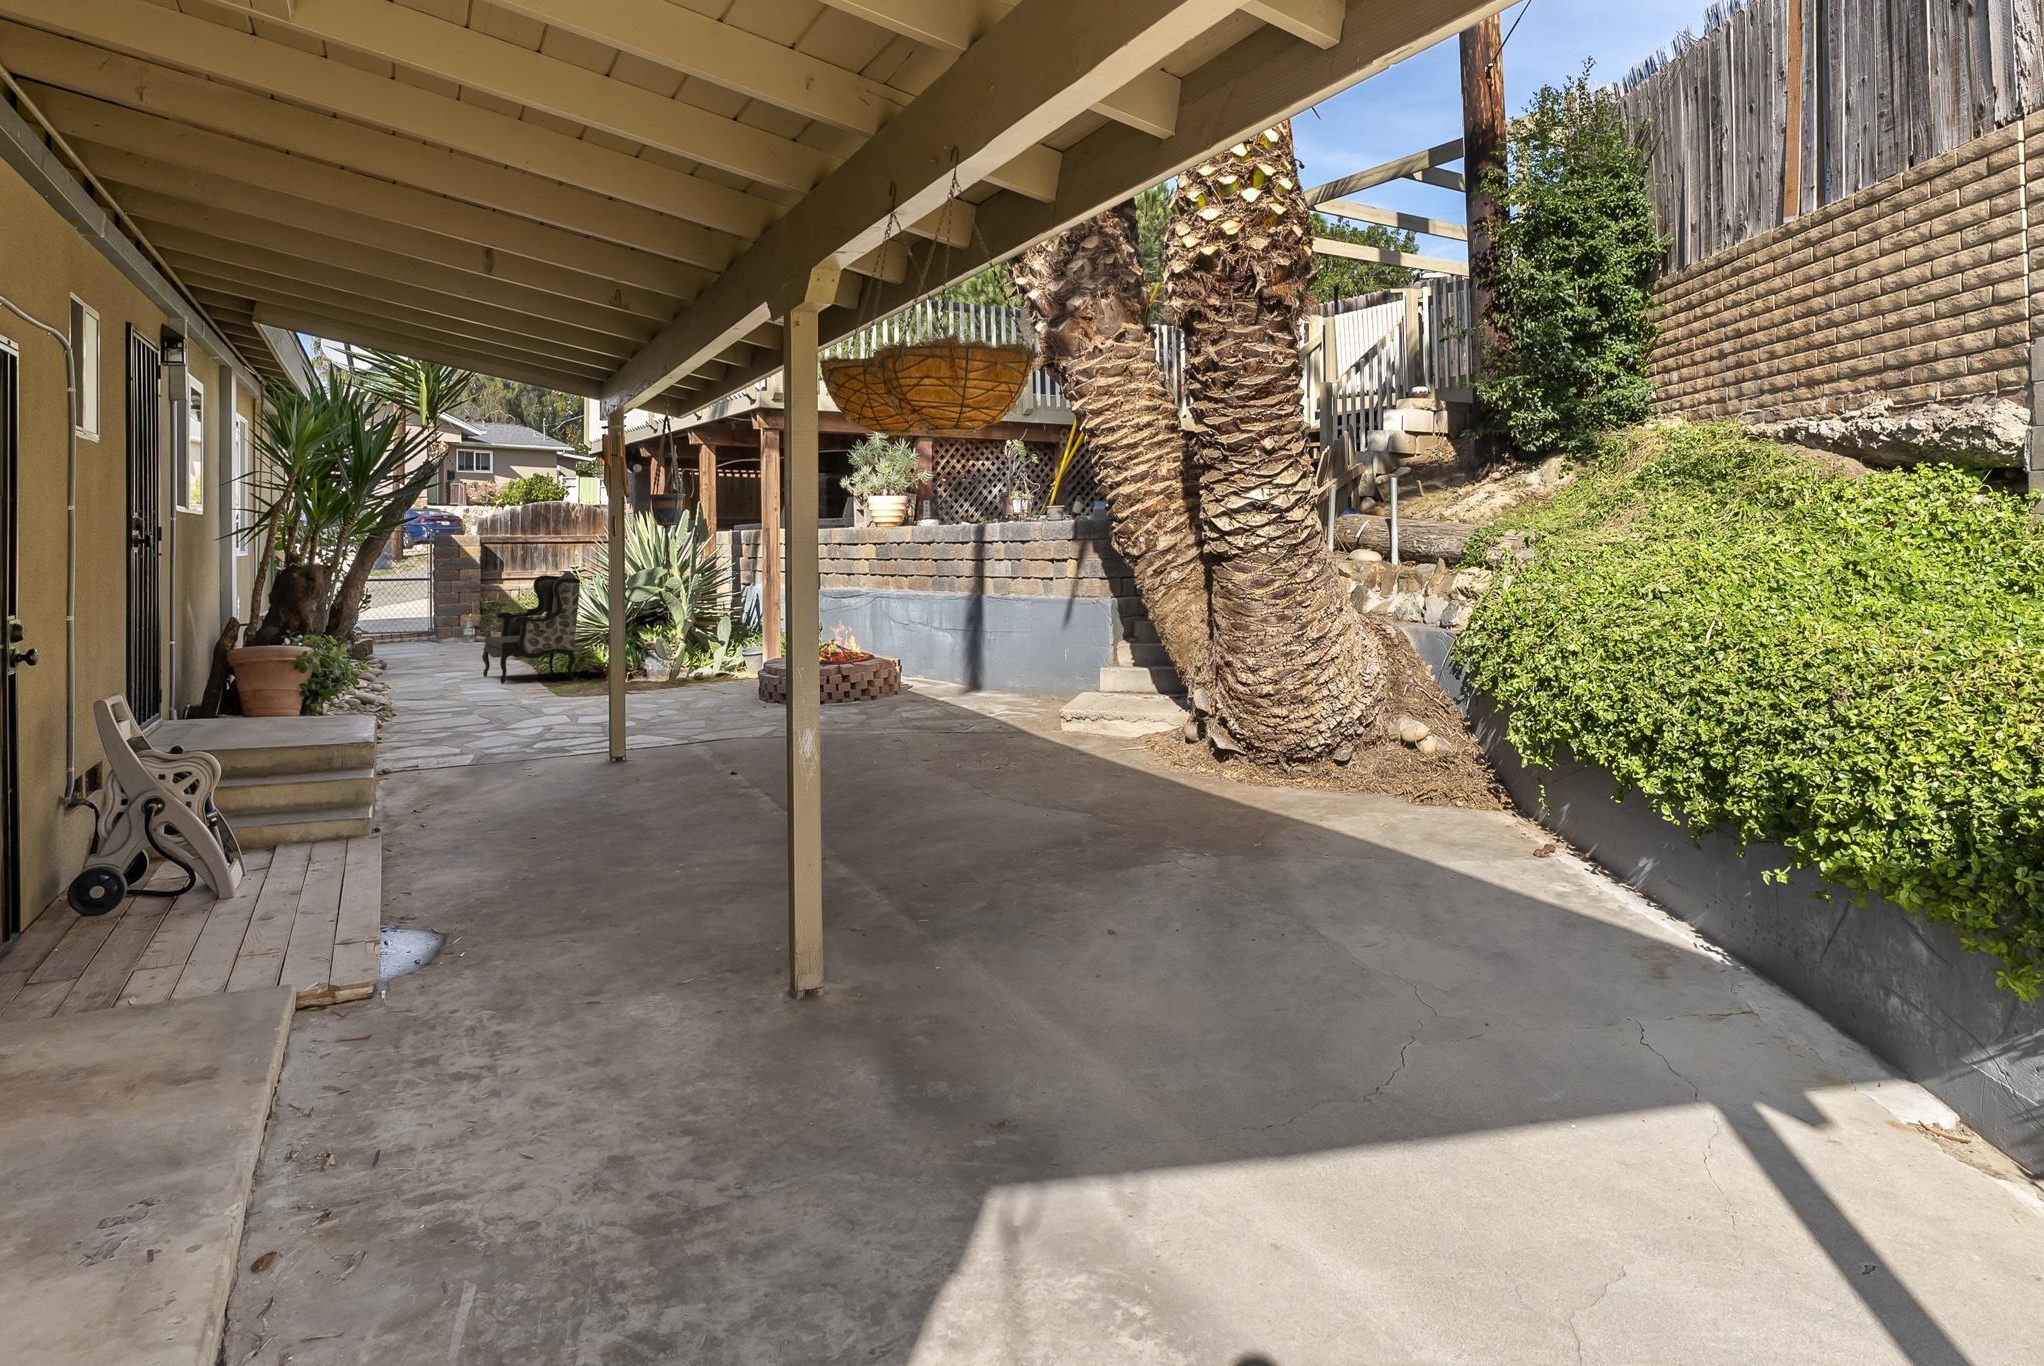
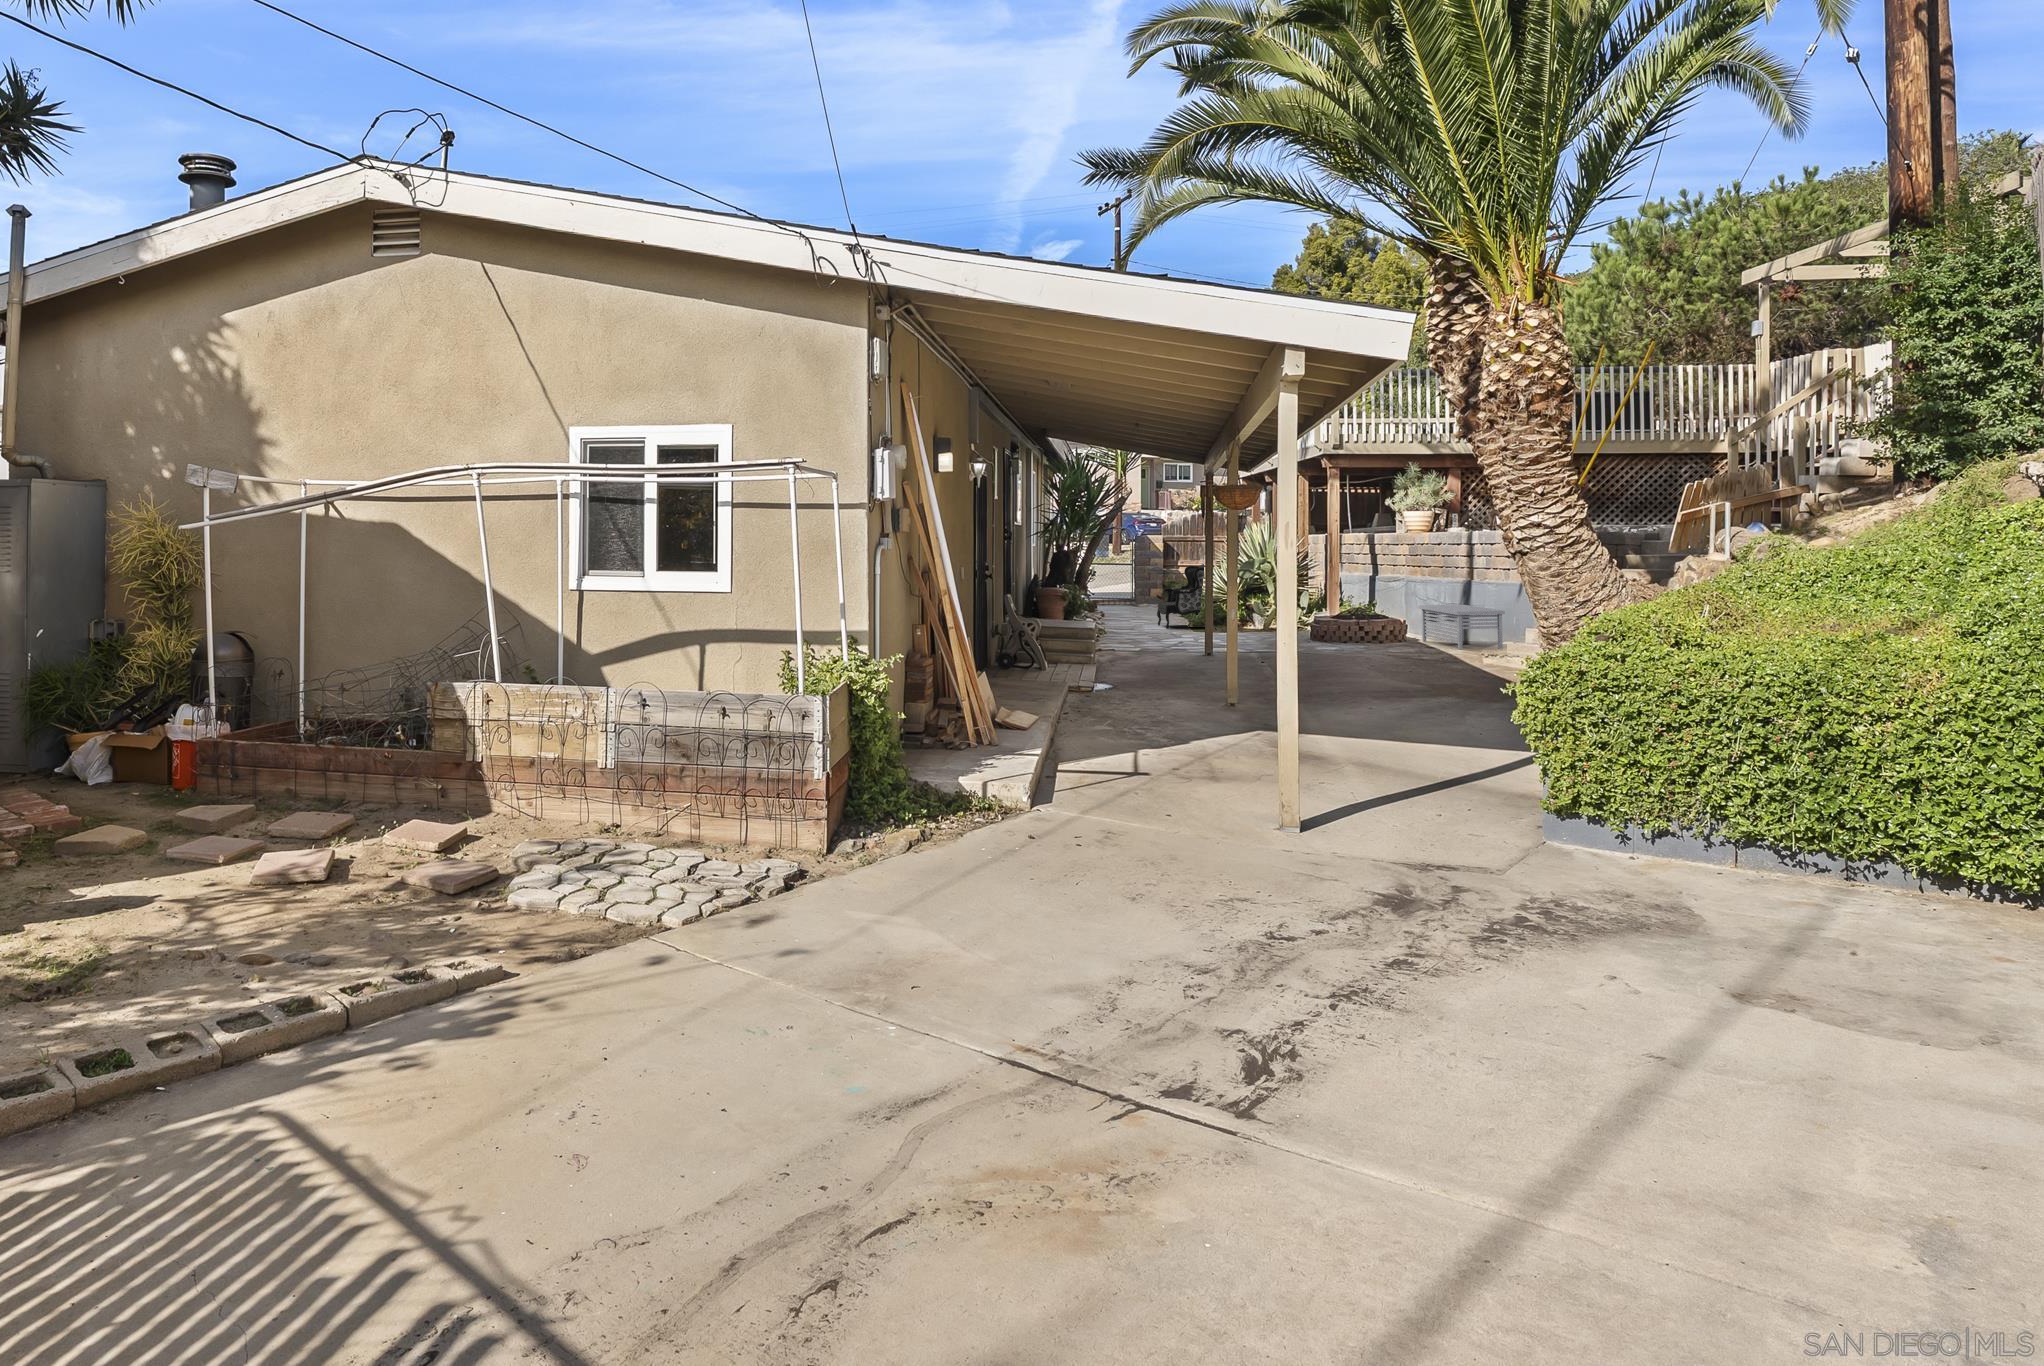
storage bench: none [918,636,1047,707] -> present [1419,604,1505,650]

